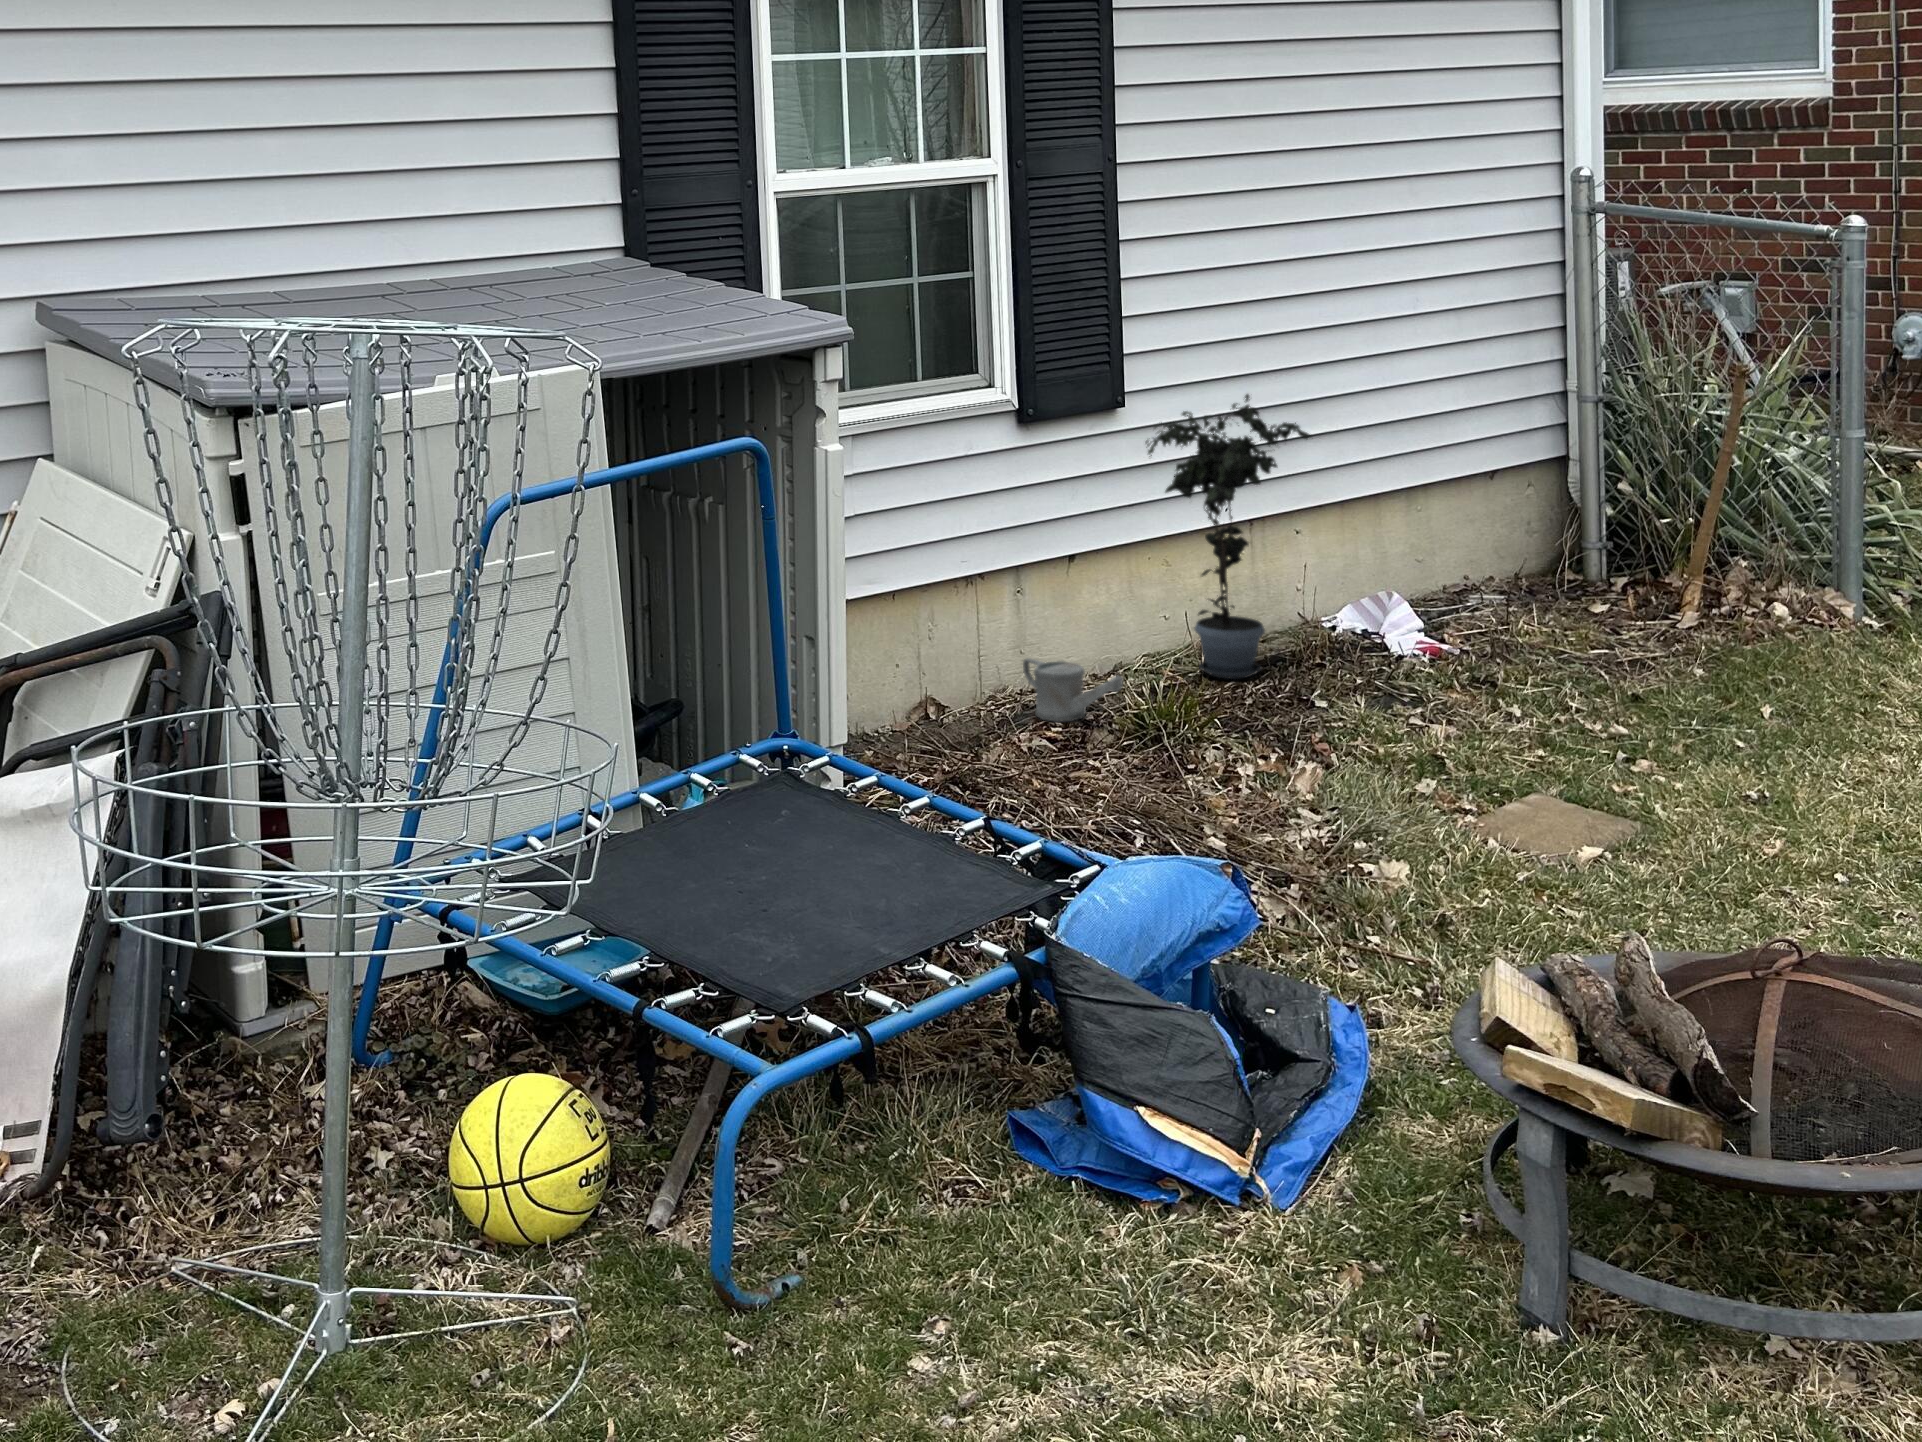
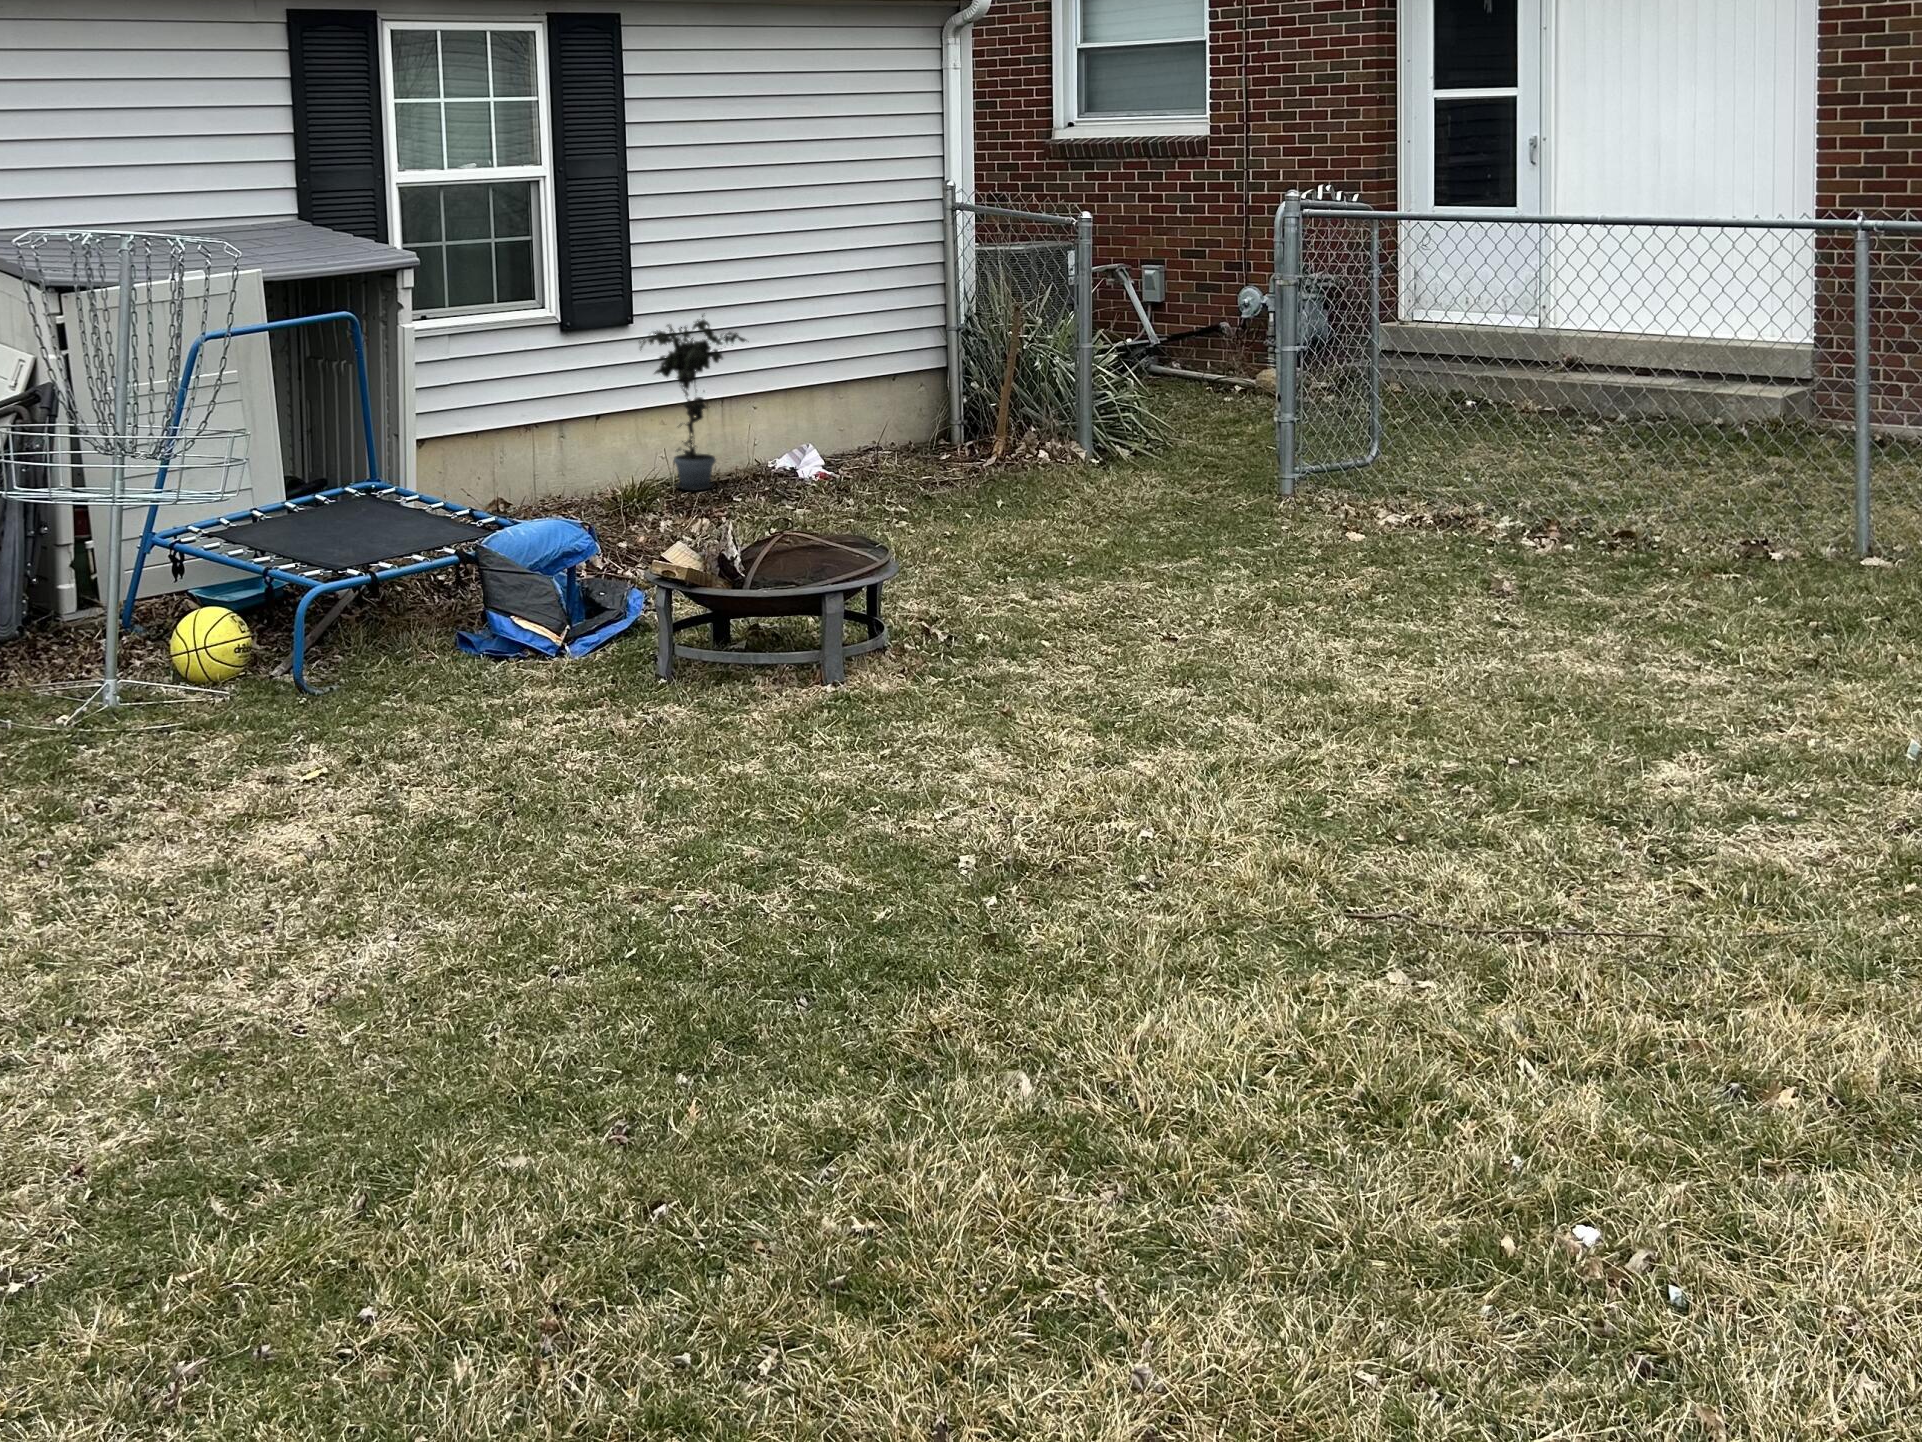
watering can: present [1023,658,1123,722] -> none [558,474,610,510]

